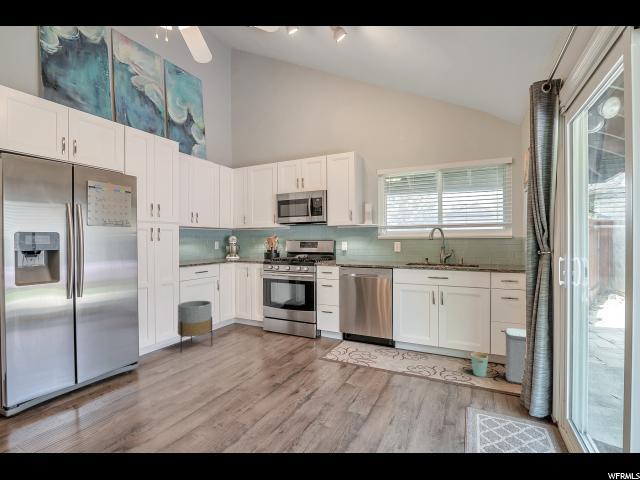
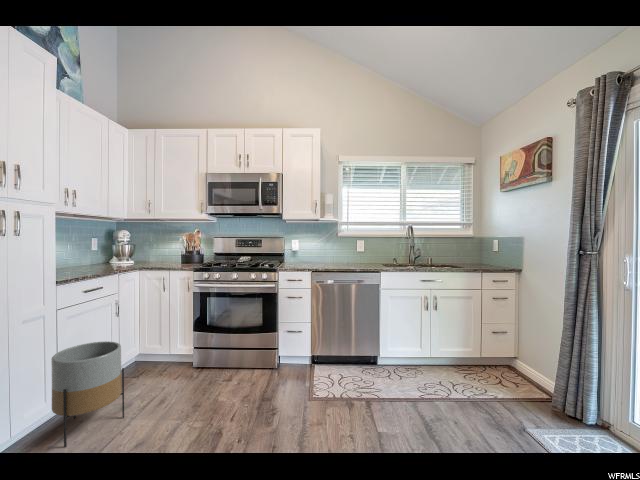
trash can: present [471,328,526,385] -> none [473,328,532,385]

